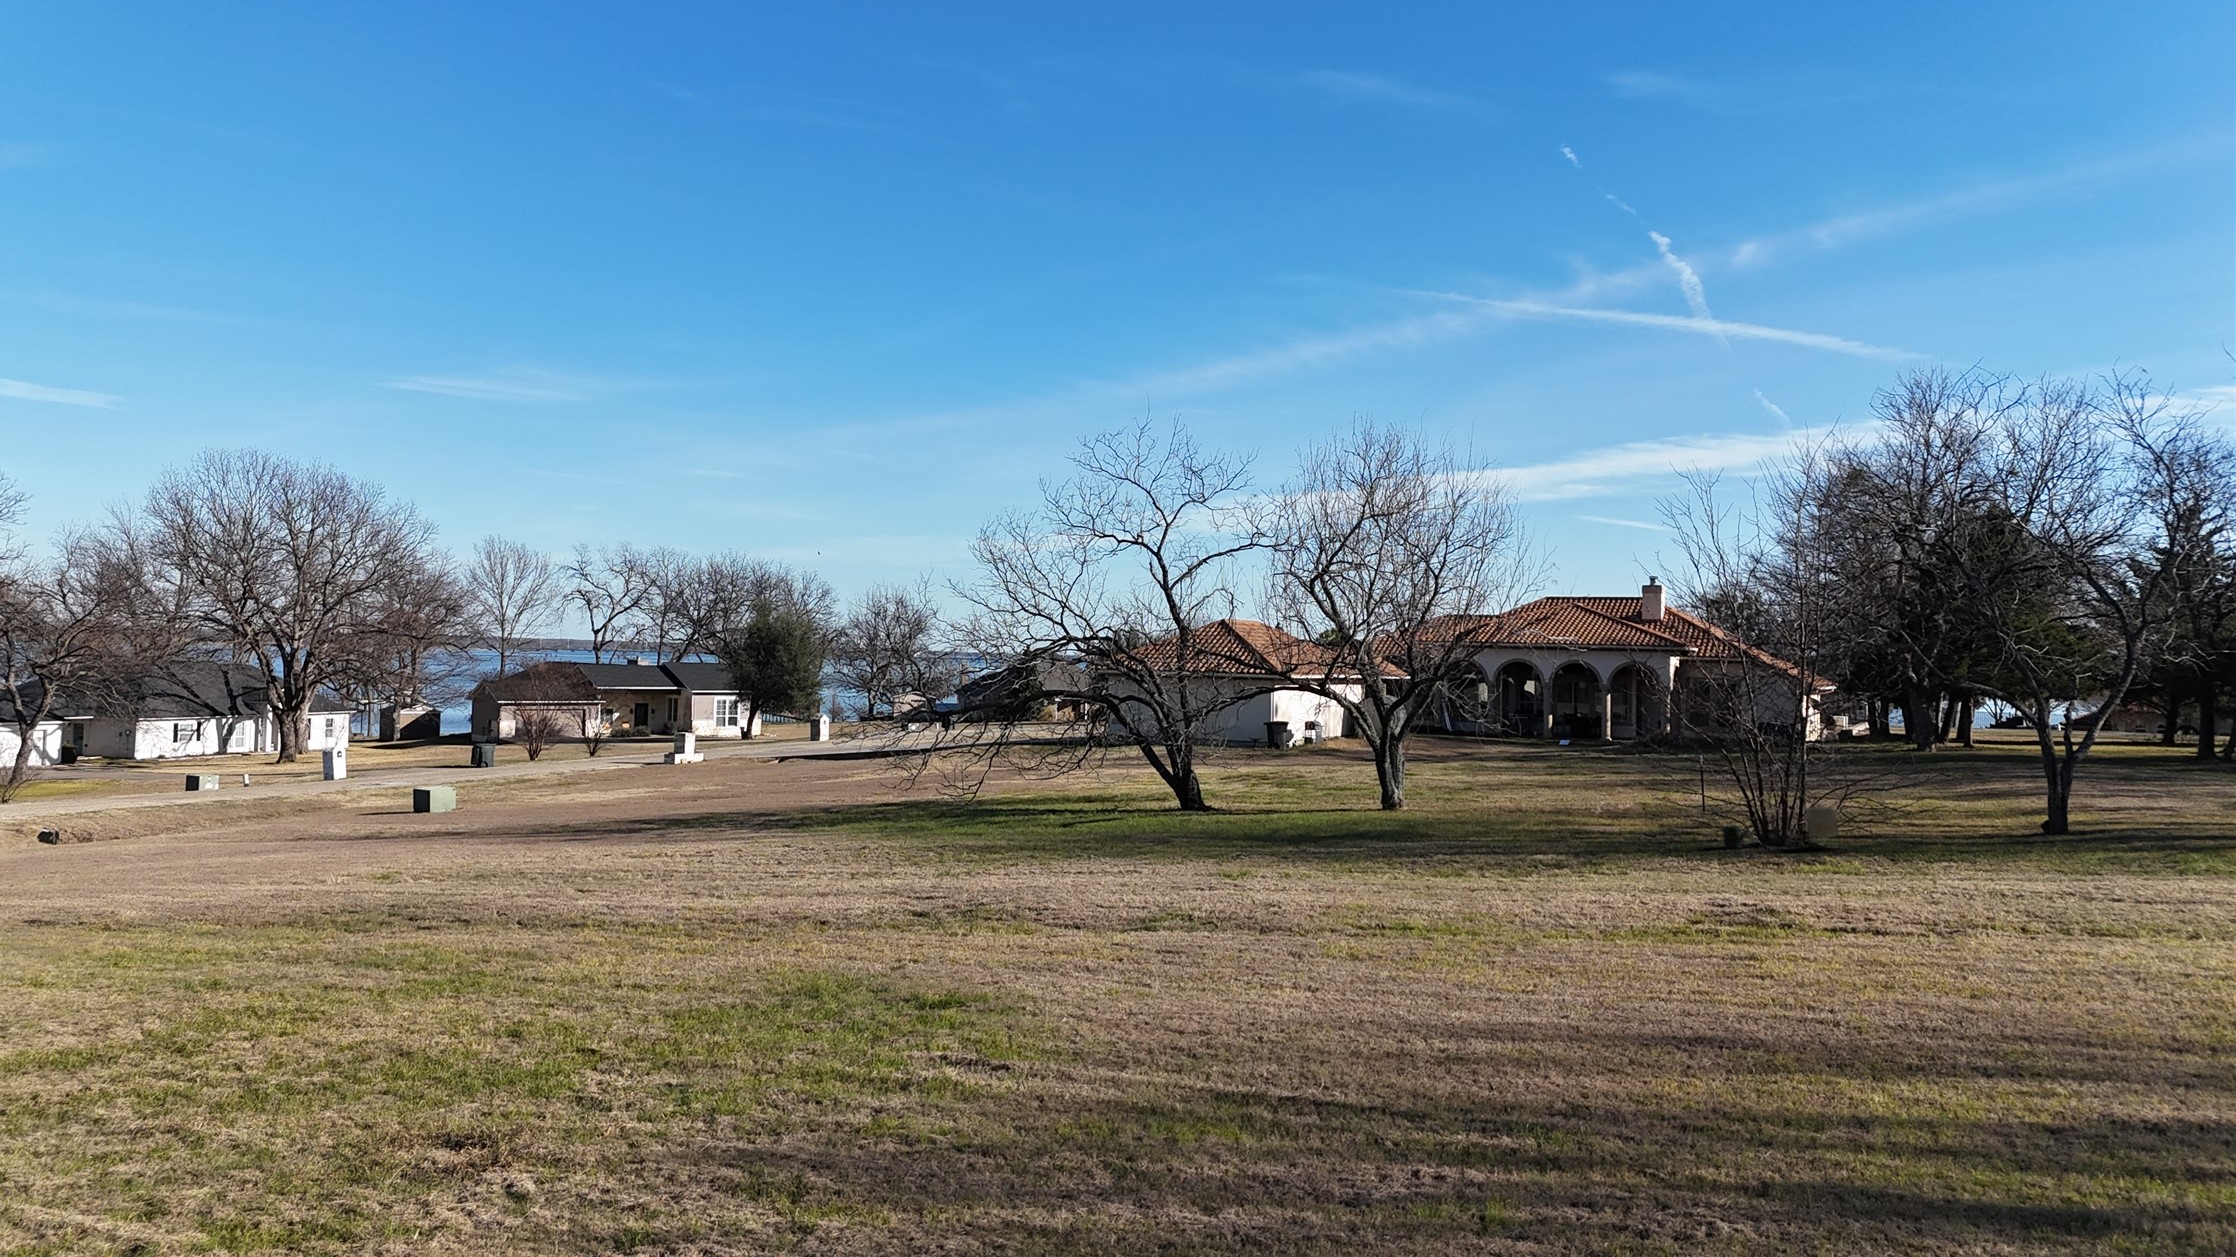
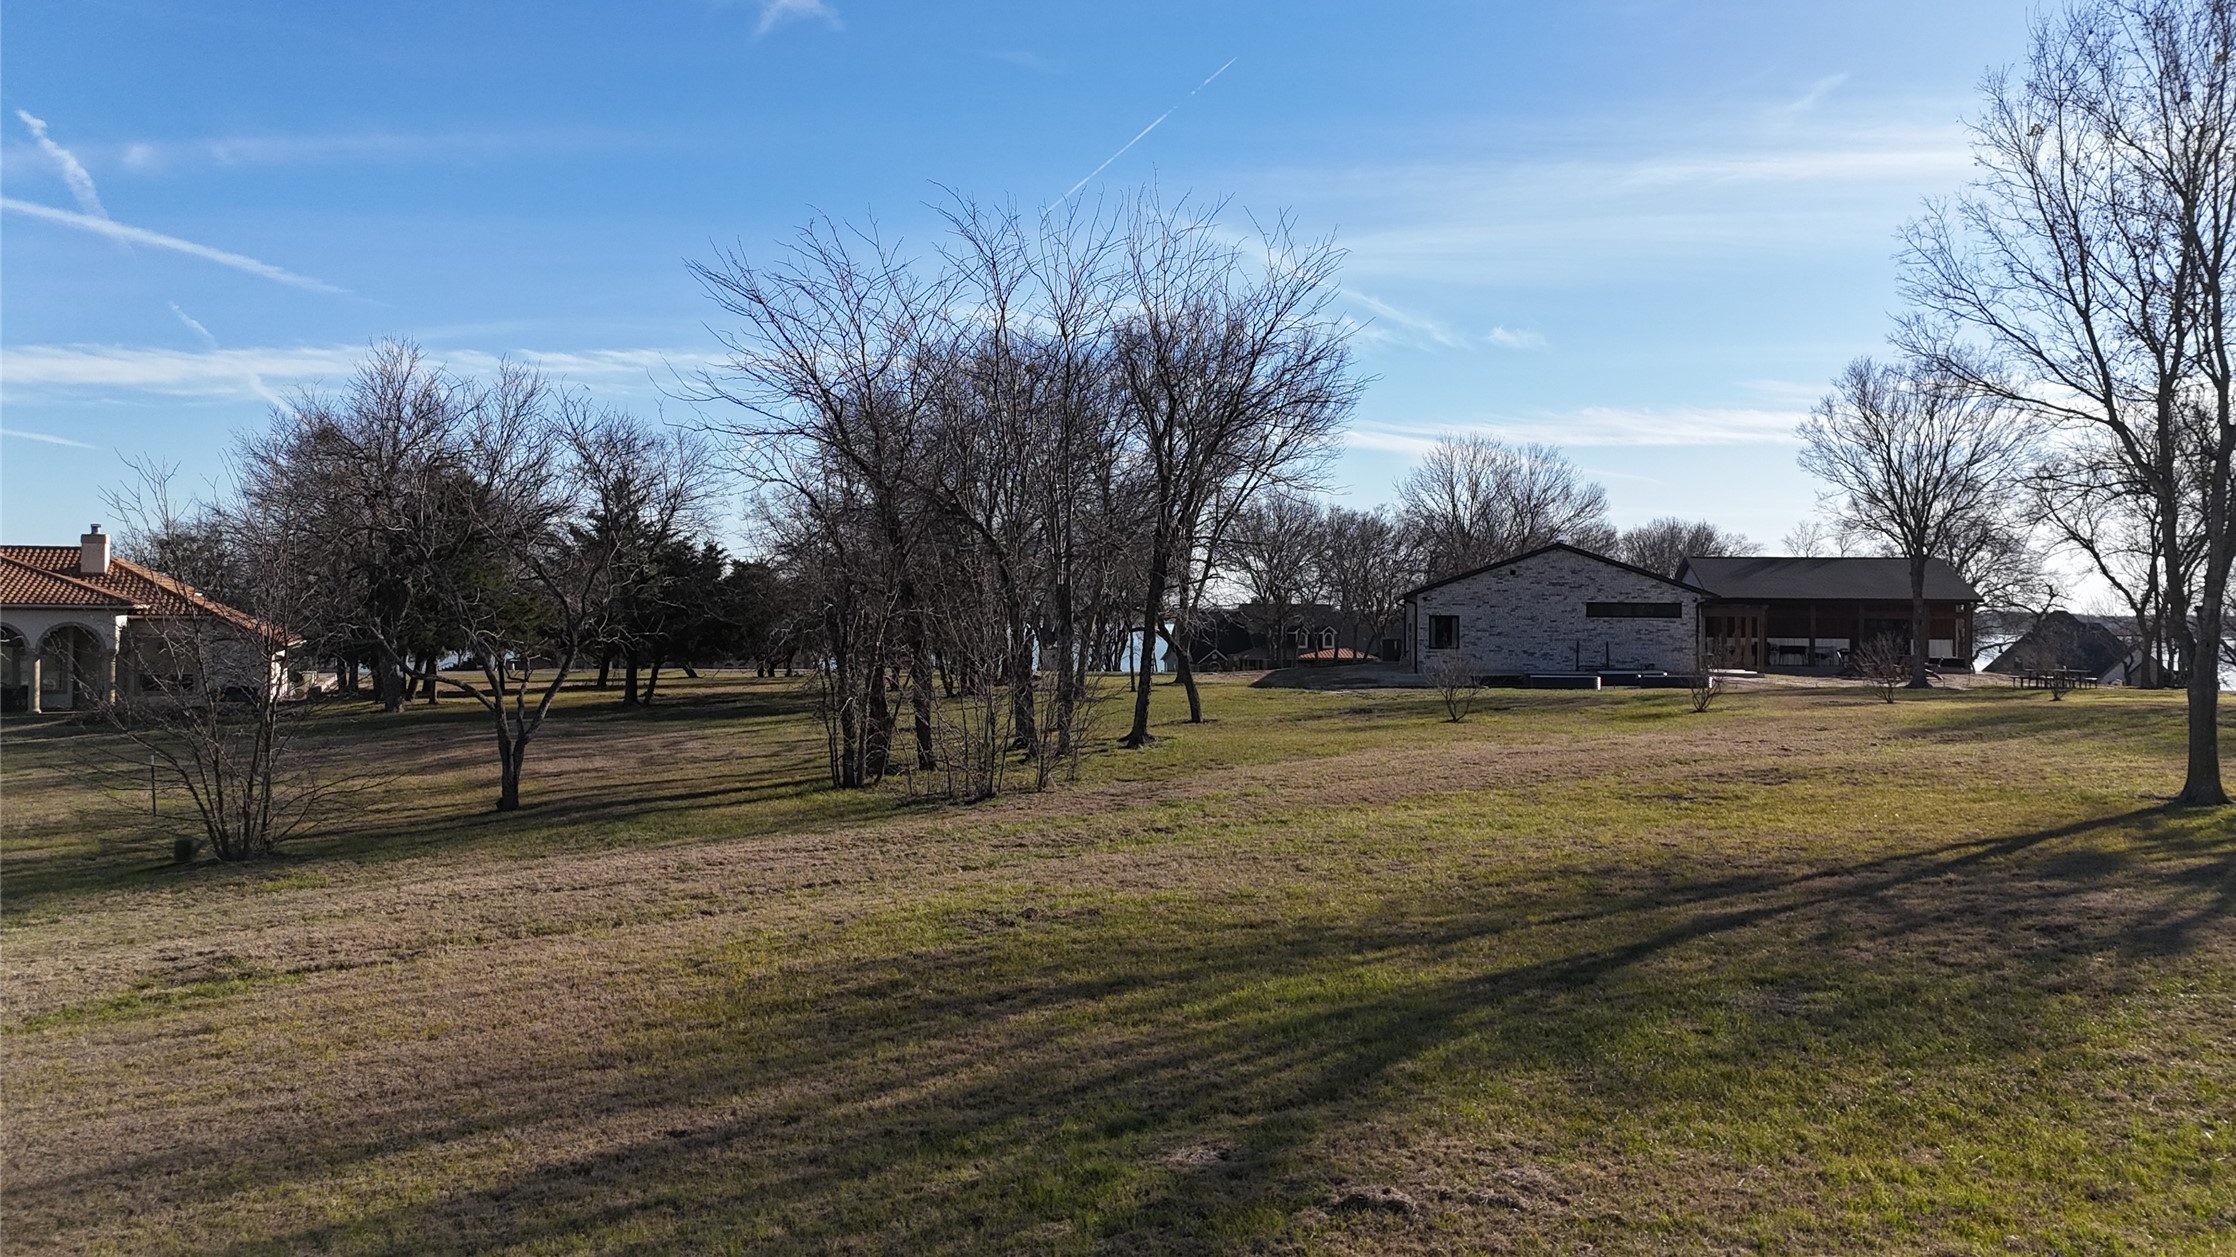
planter: present [1806,807,1839,837] -> none [272,808,307,853]

